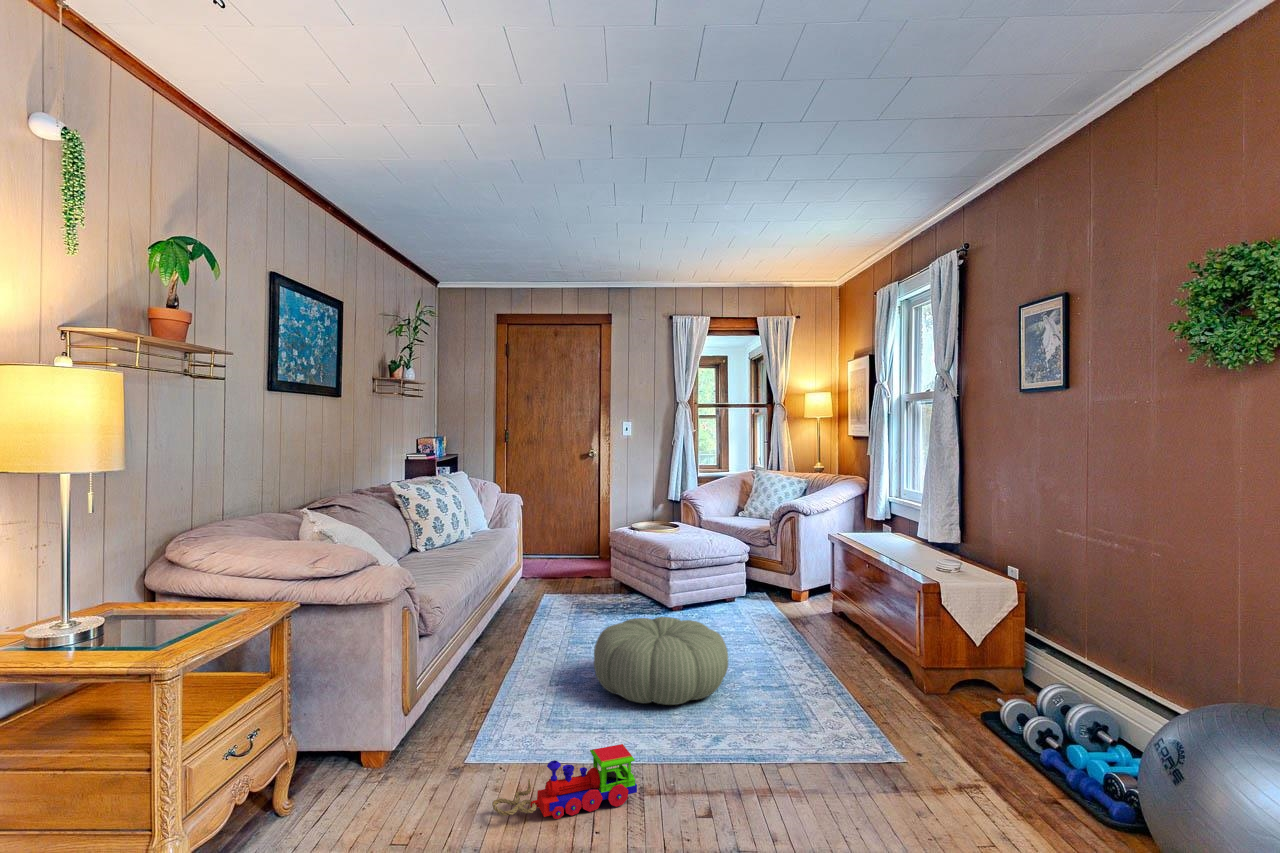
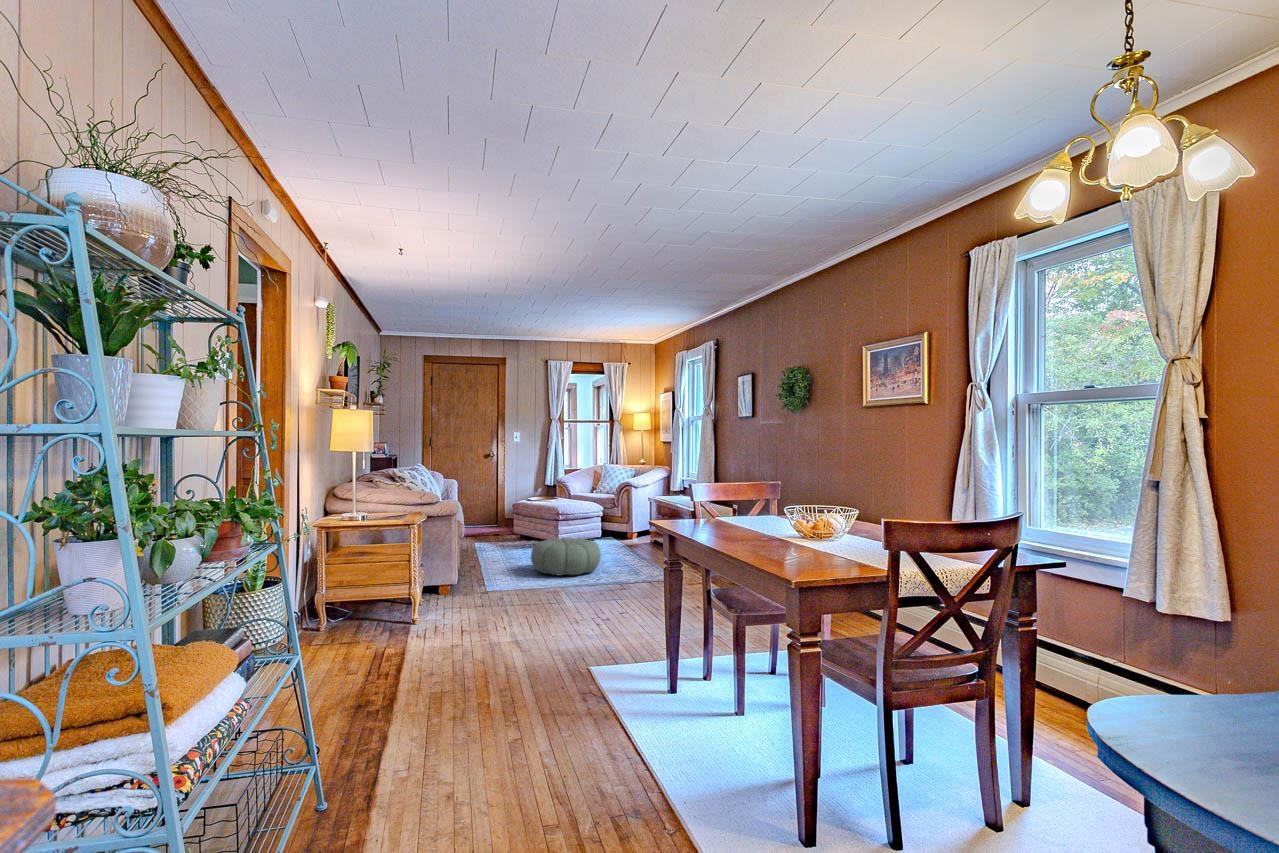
toy train: present [492,744,637,819] -> none [512,576,572,603]

